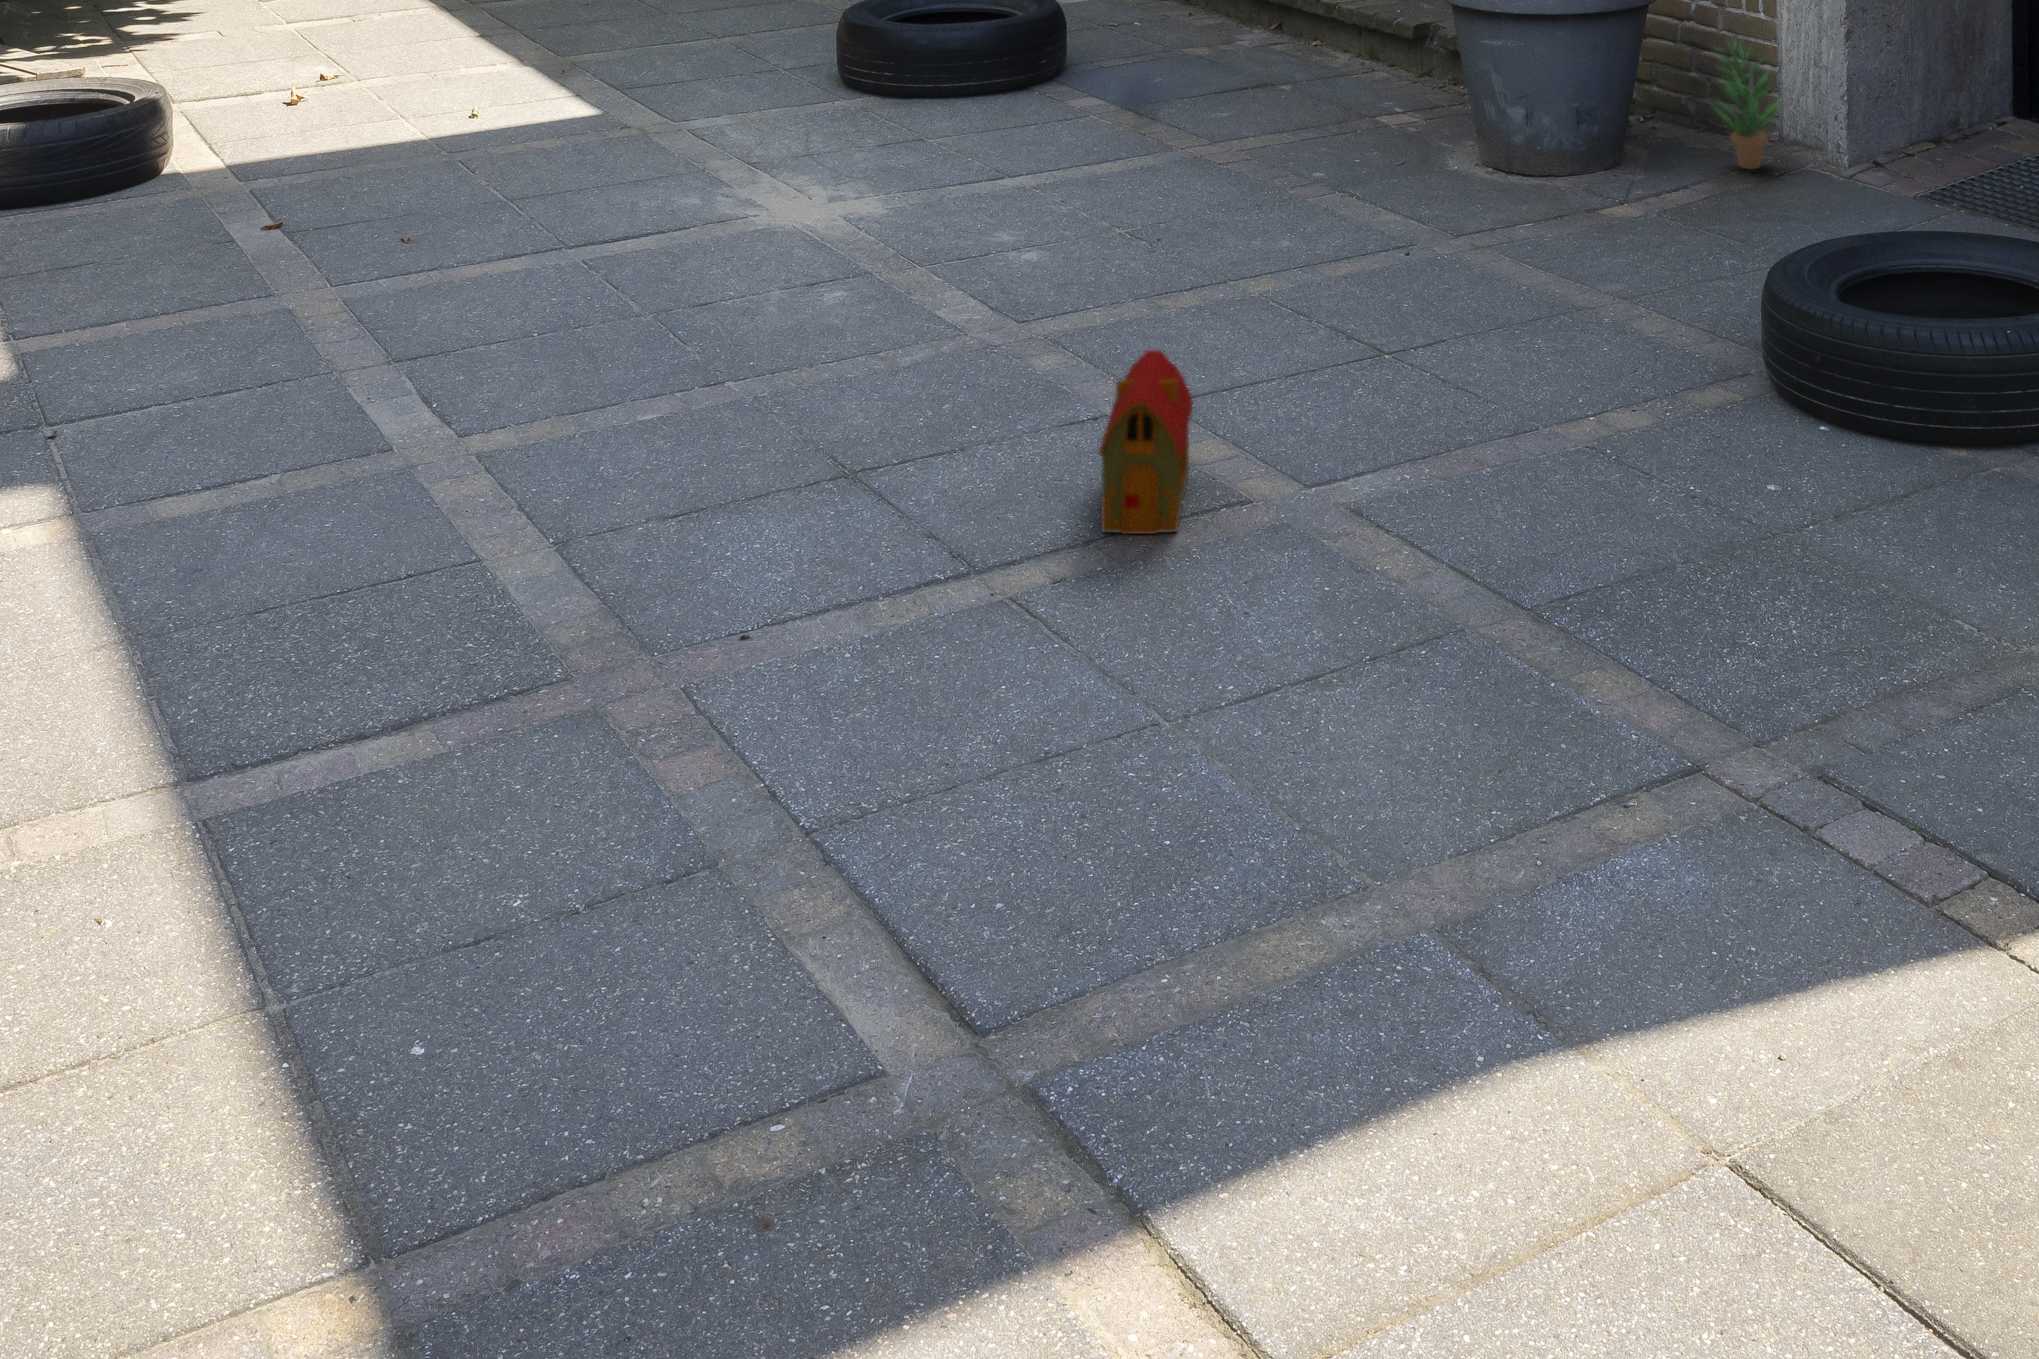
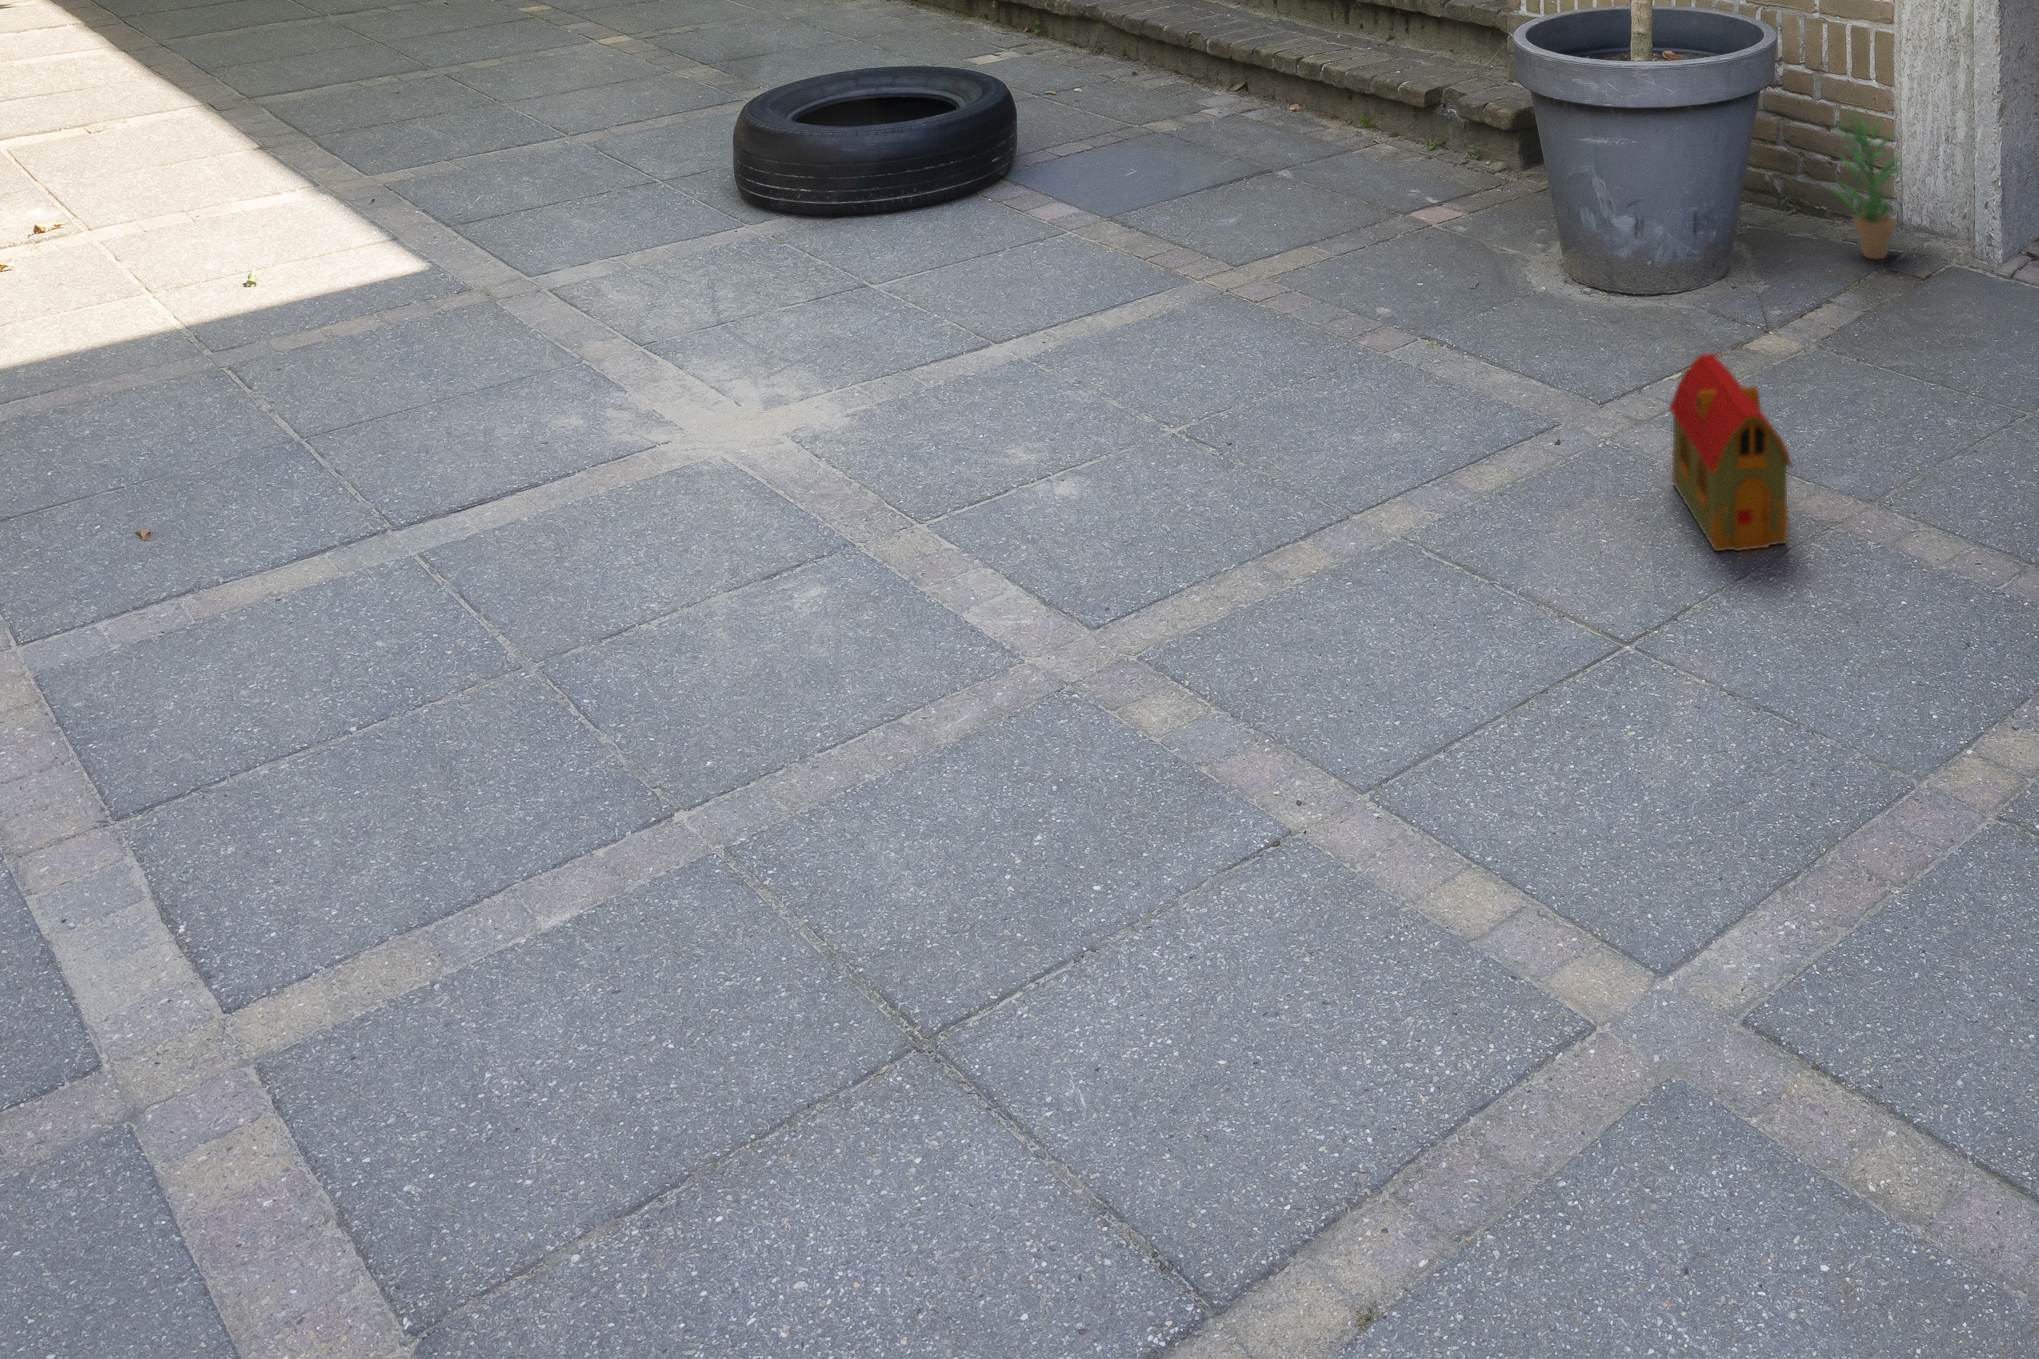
toy house: present [1099,350,1193,534] -> present [1670,354,1792,551]

